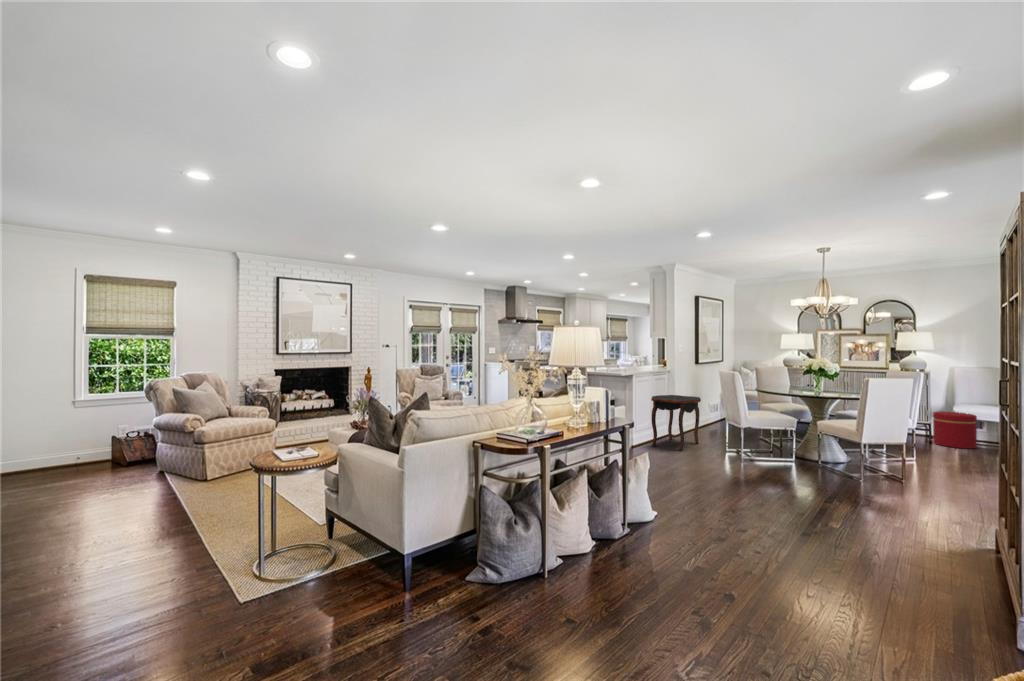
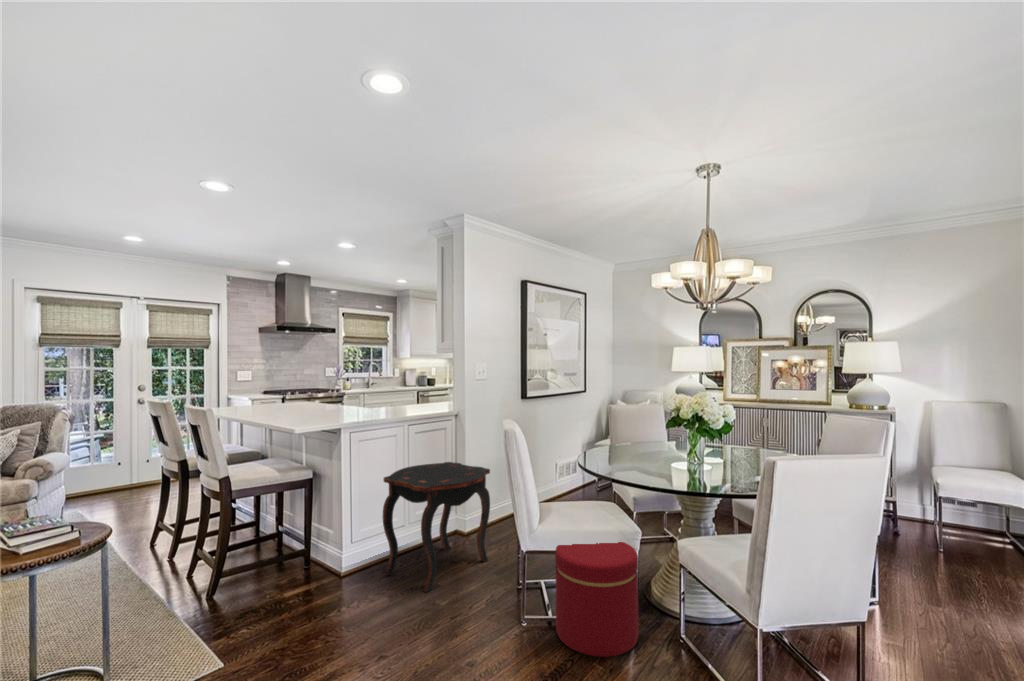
ottoman: present [933,411,977,449] -> present [555,542,638,657]

